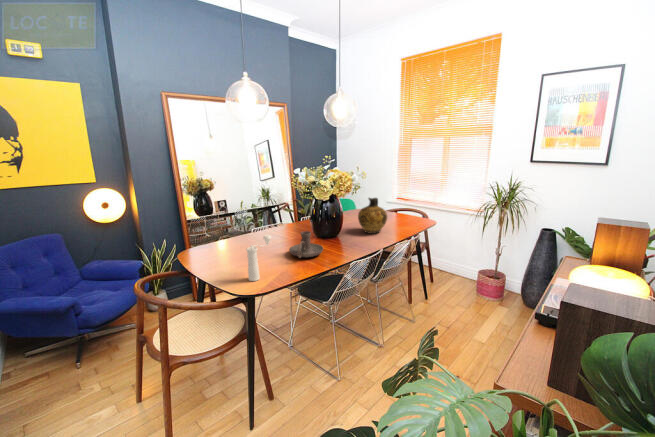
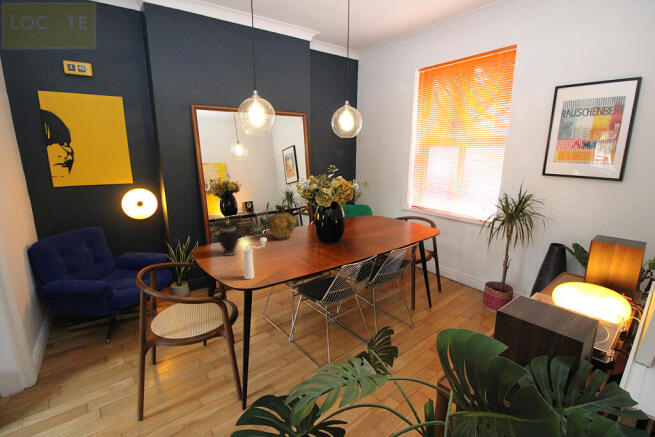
ceramic jug: present [358,198,387,234] -> present [268,205,296,240]
teapot: none [209,219,234,258] -> present [217,222,239,256]
candle holder: present [289,231,323,258] -> none [288,235,320,260]

